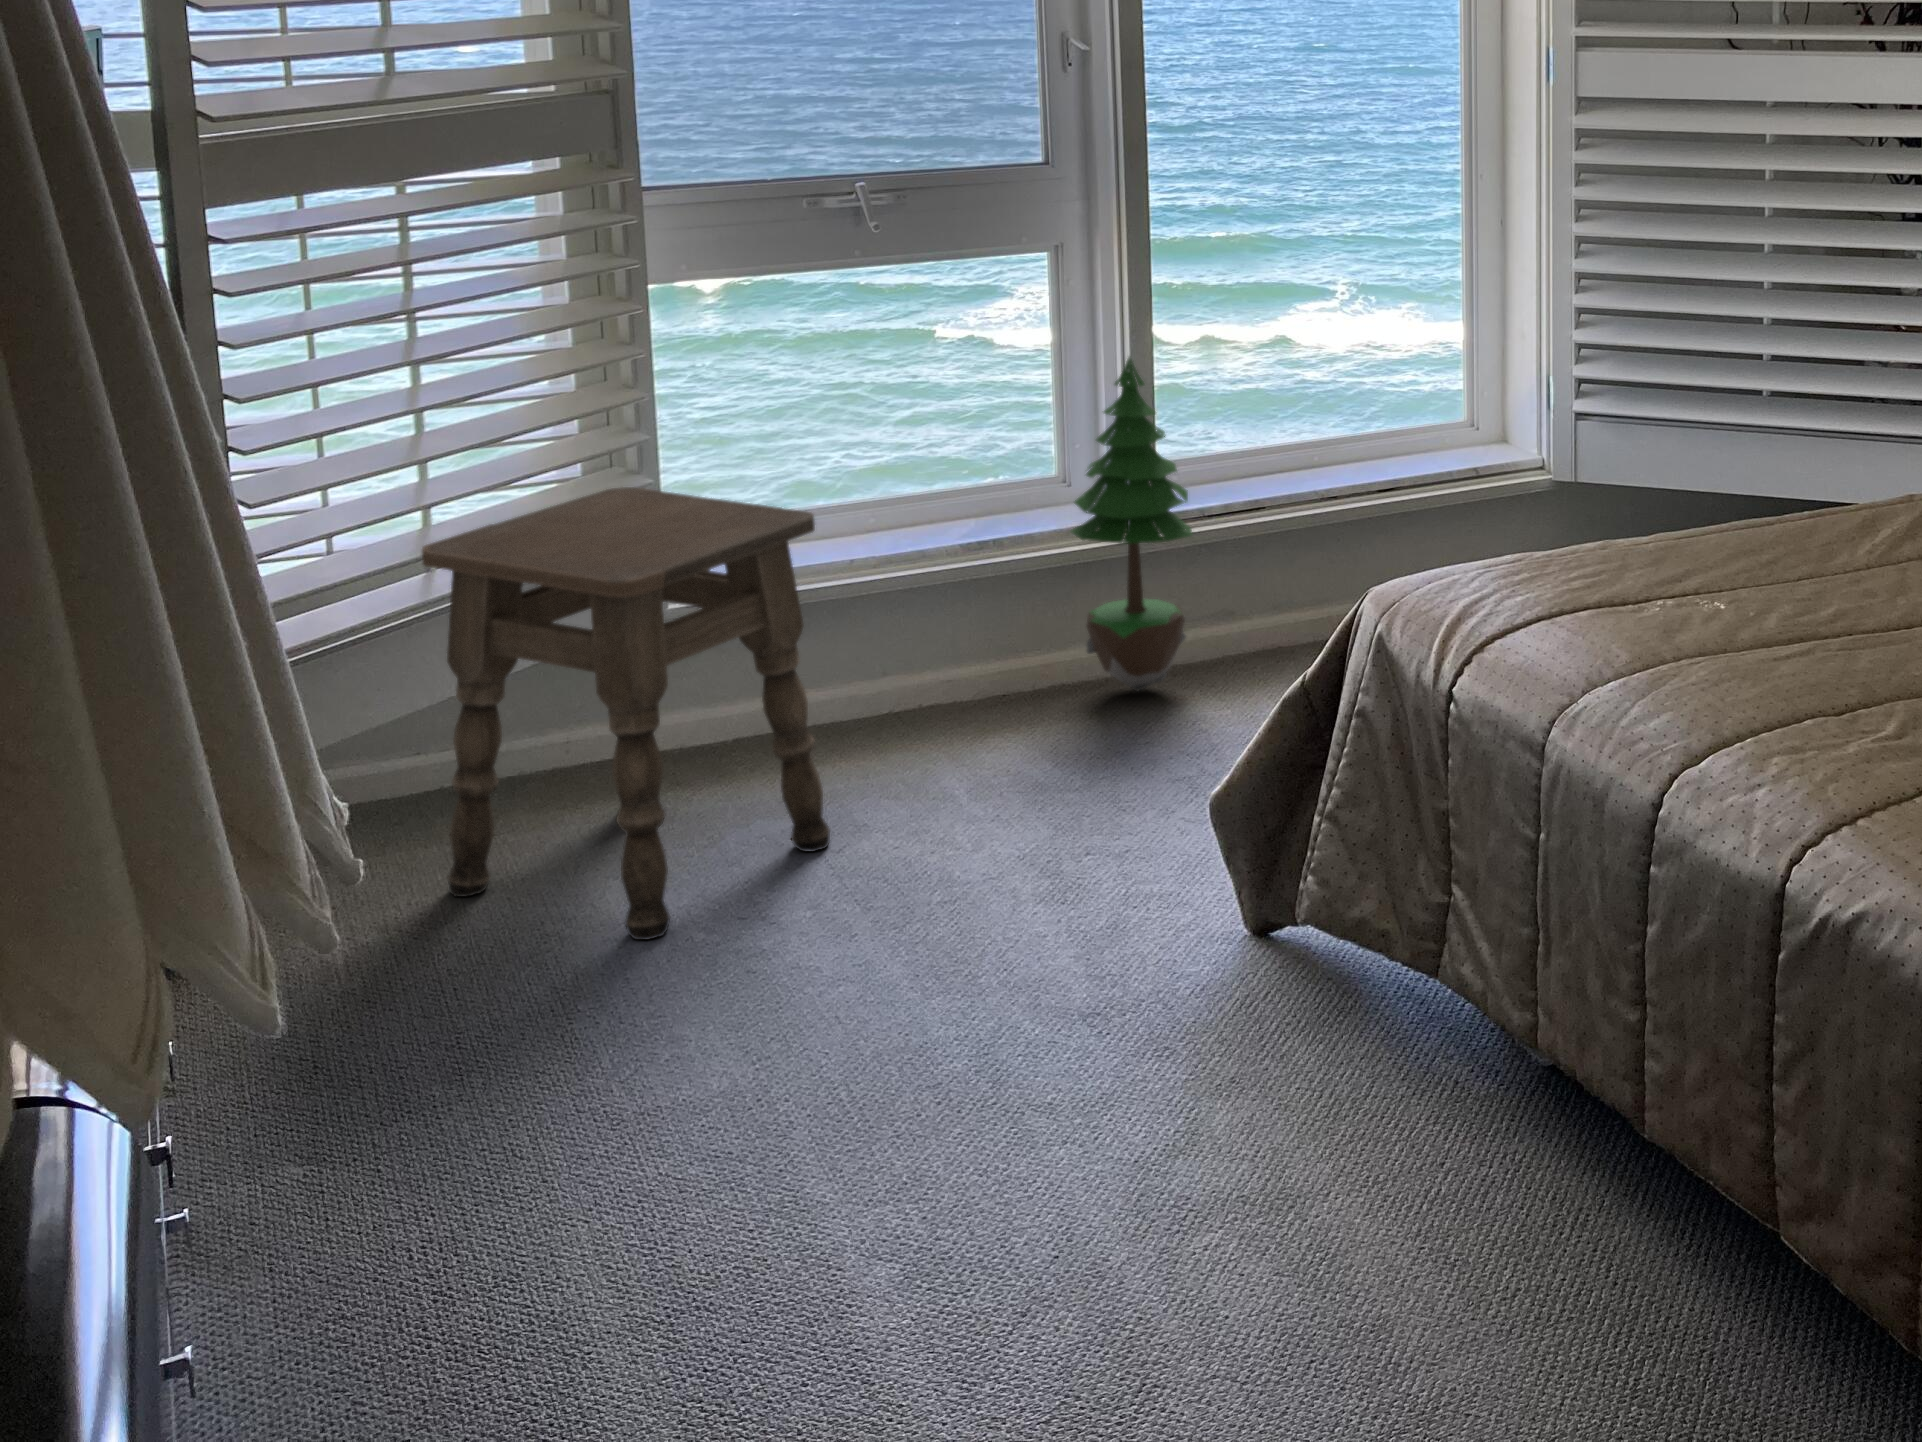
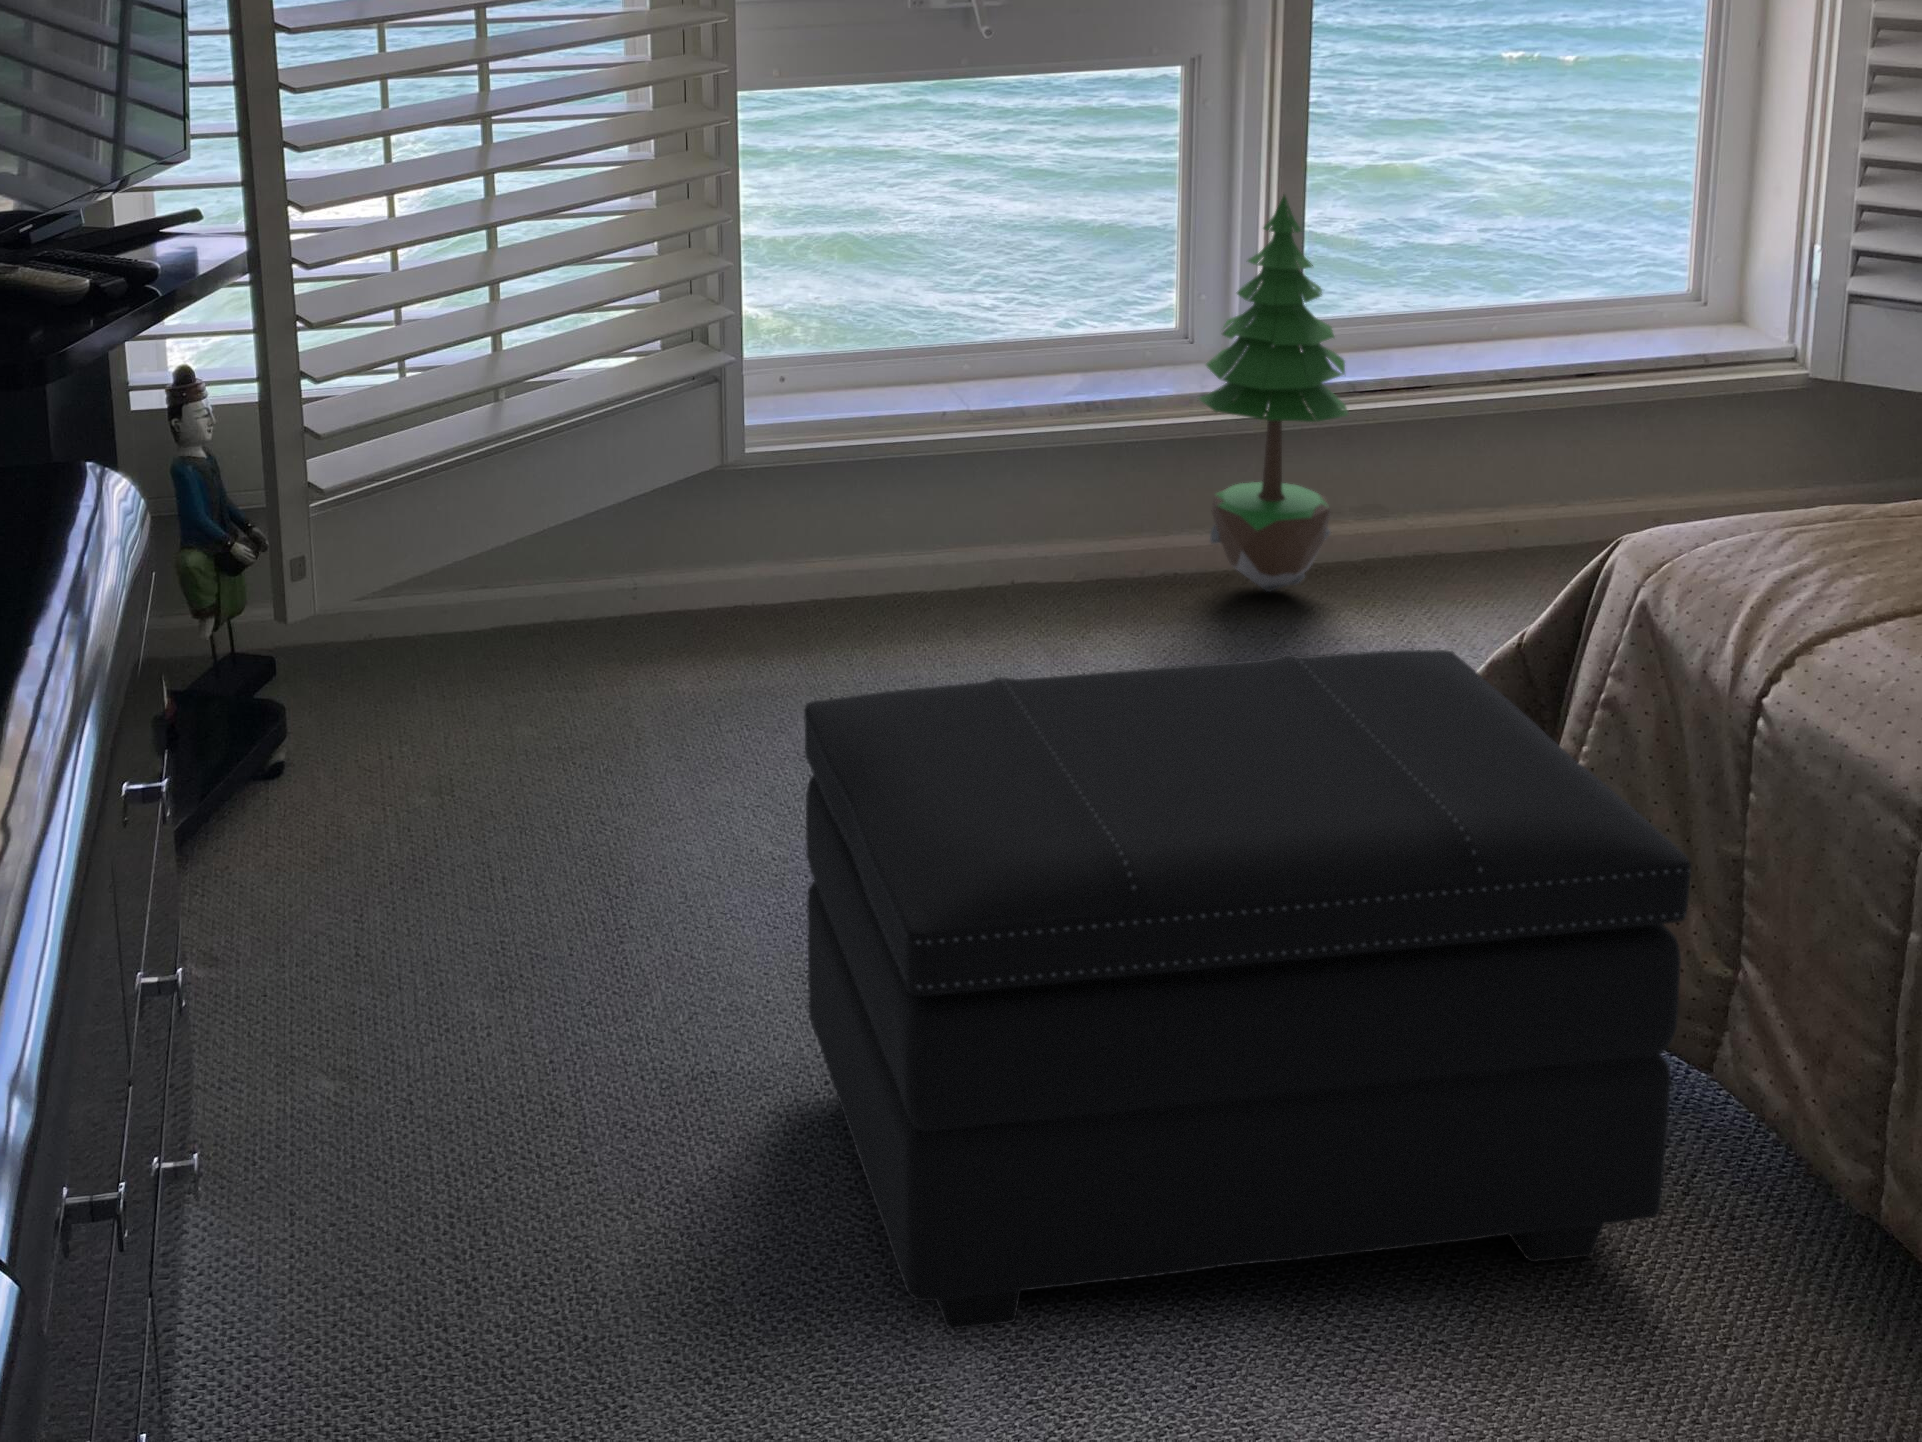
side table: present [422,487,830,940] -> none [487,321,914,849]
footstool: none [725,689,1395,1244] -> present [804,650,1691,1329]

